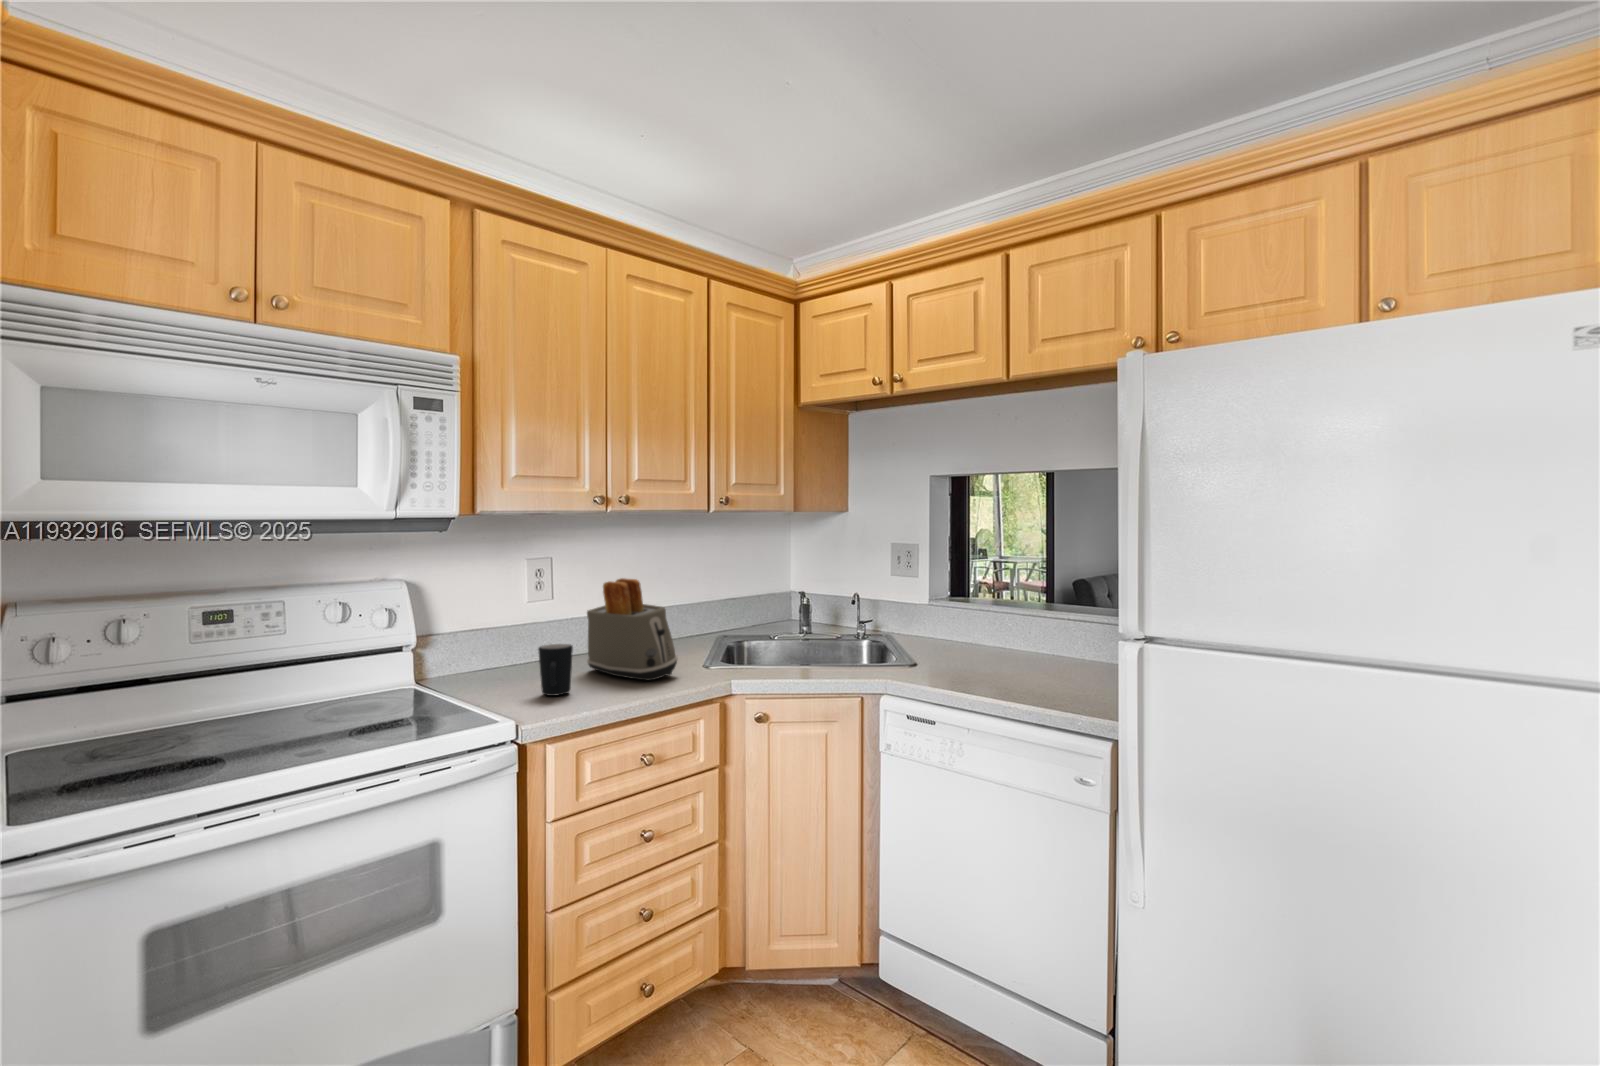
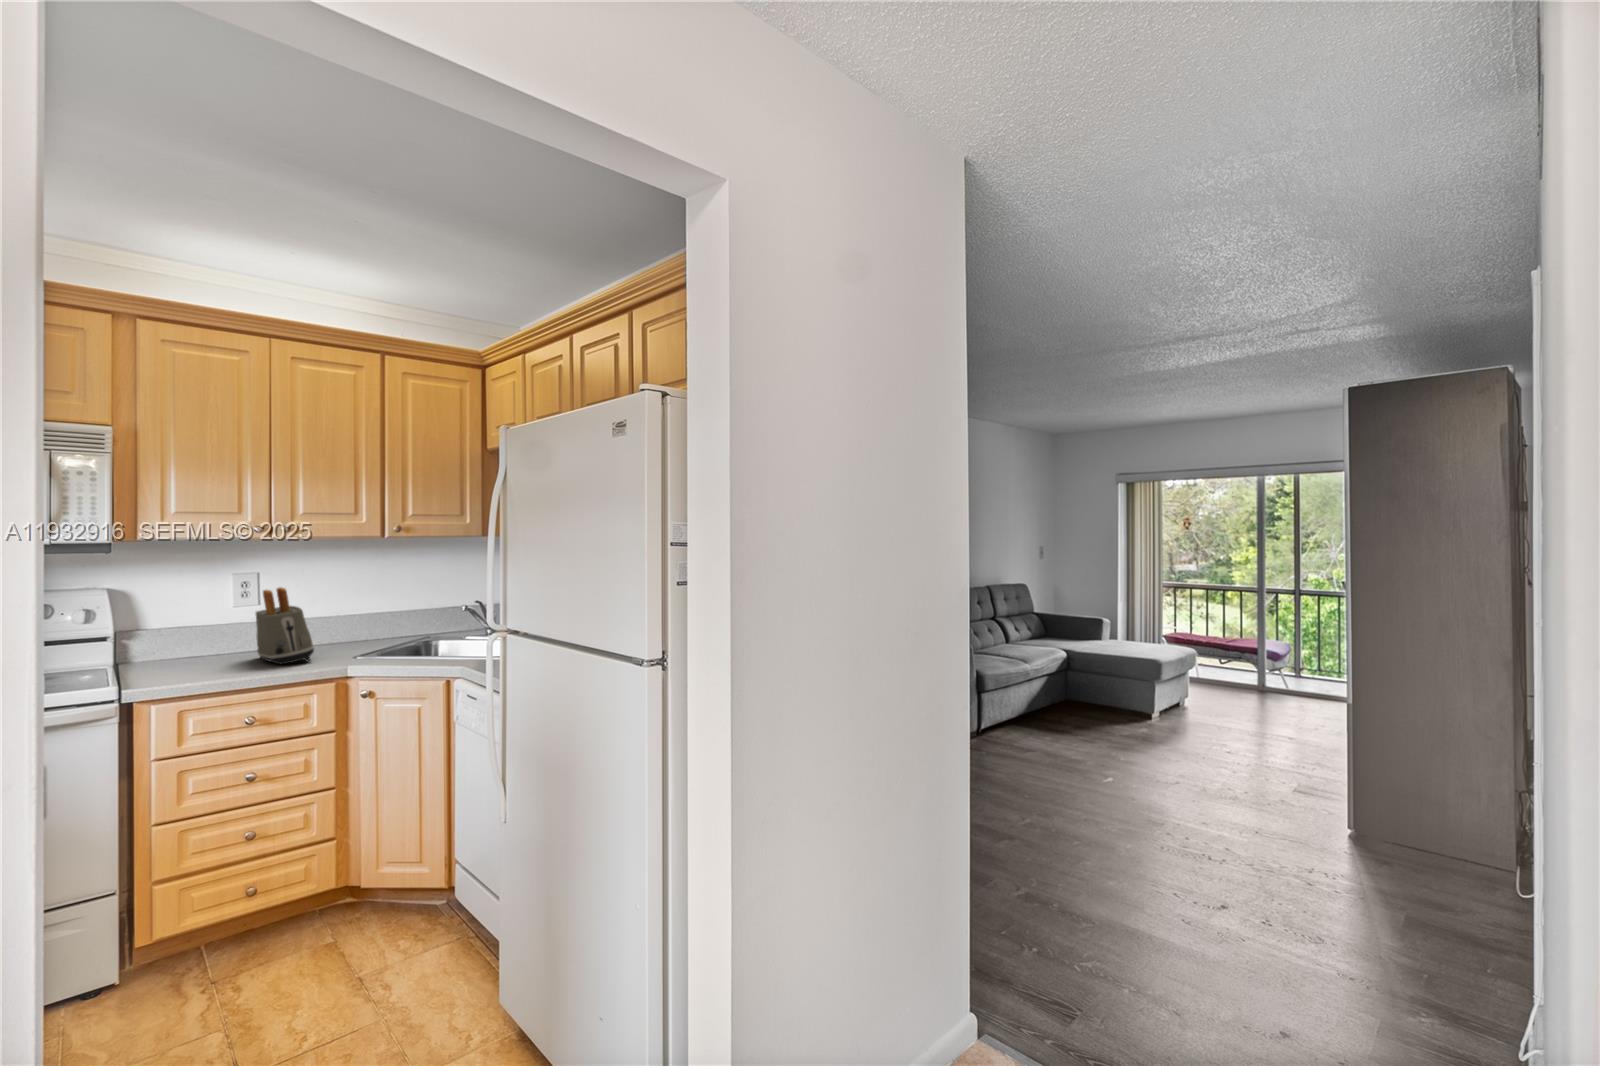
mug: present [538,644,573,696] -> none [175,635,208,673]

